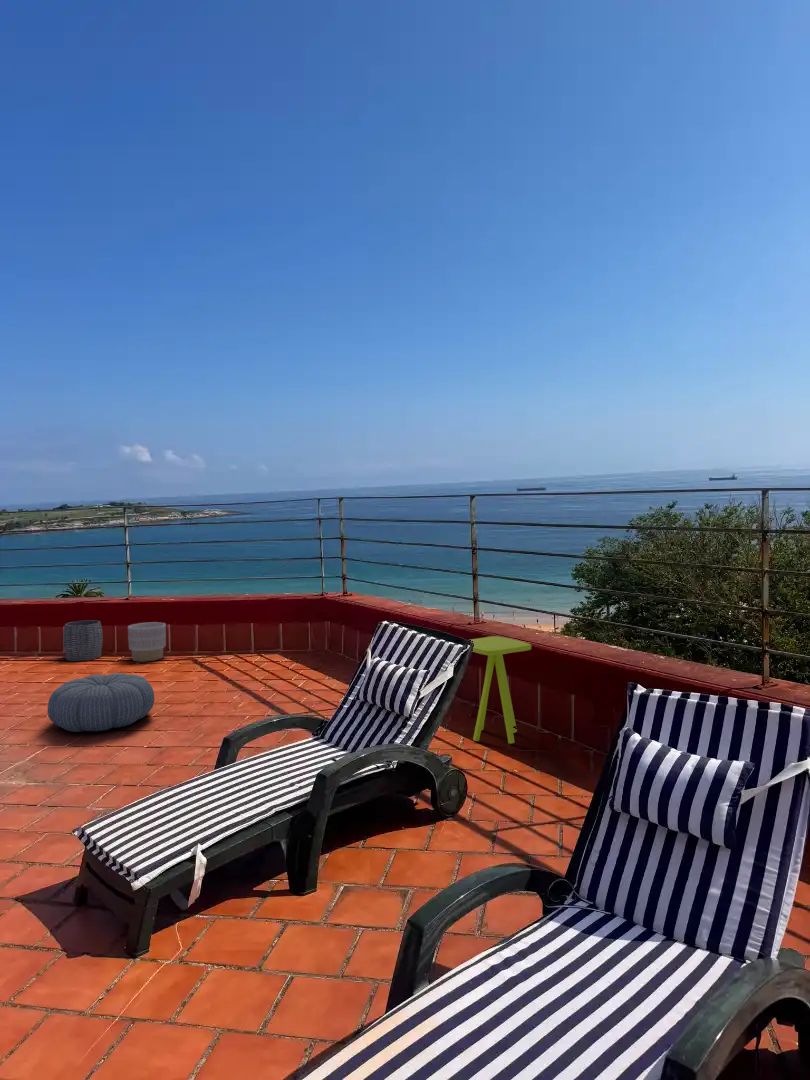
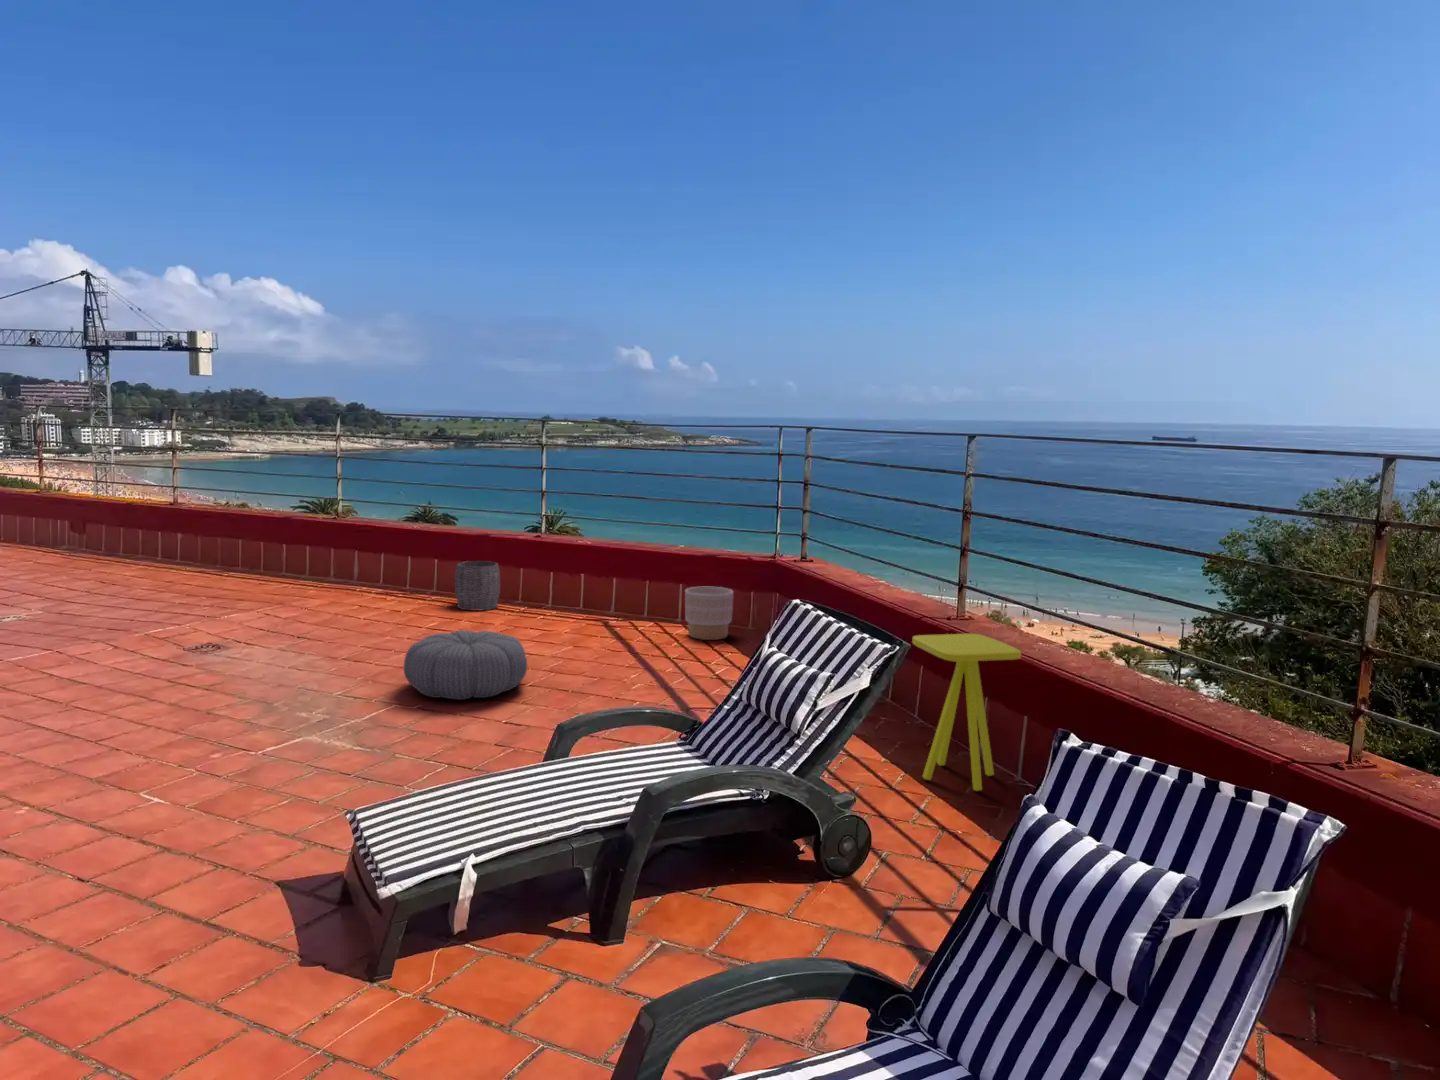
planter: present [128,622,166,662] -> present [685,586,733,640]

